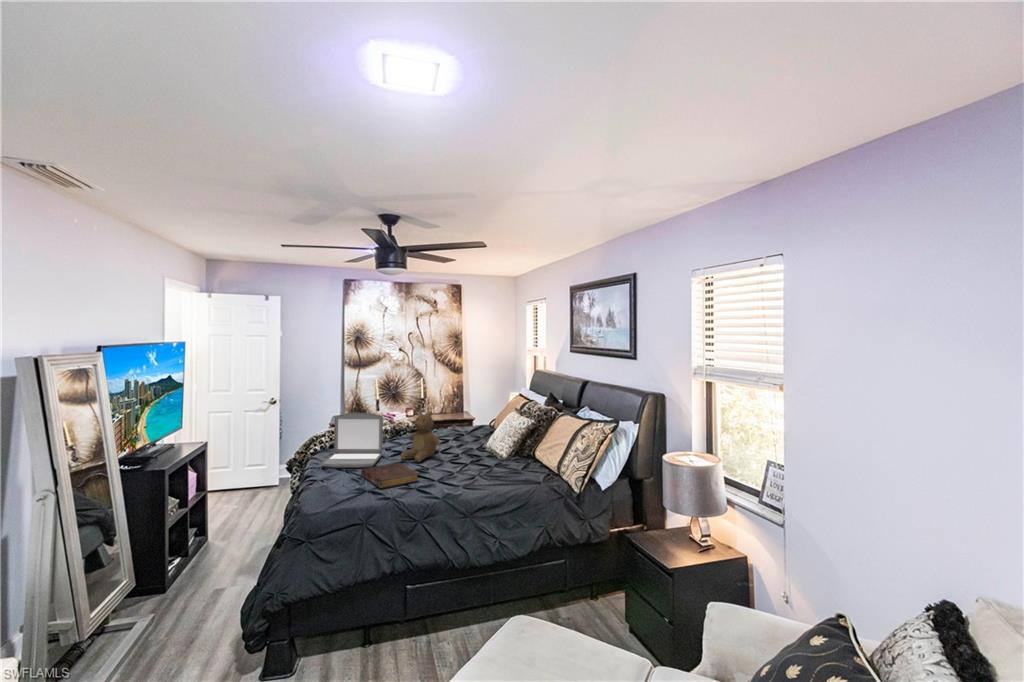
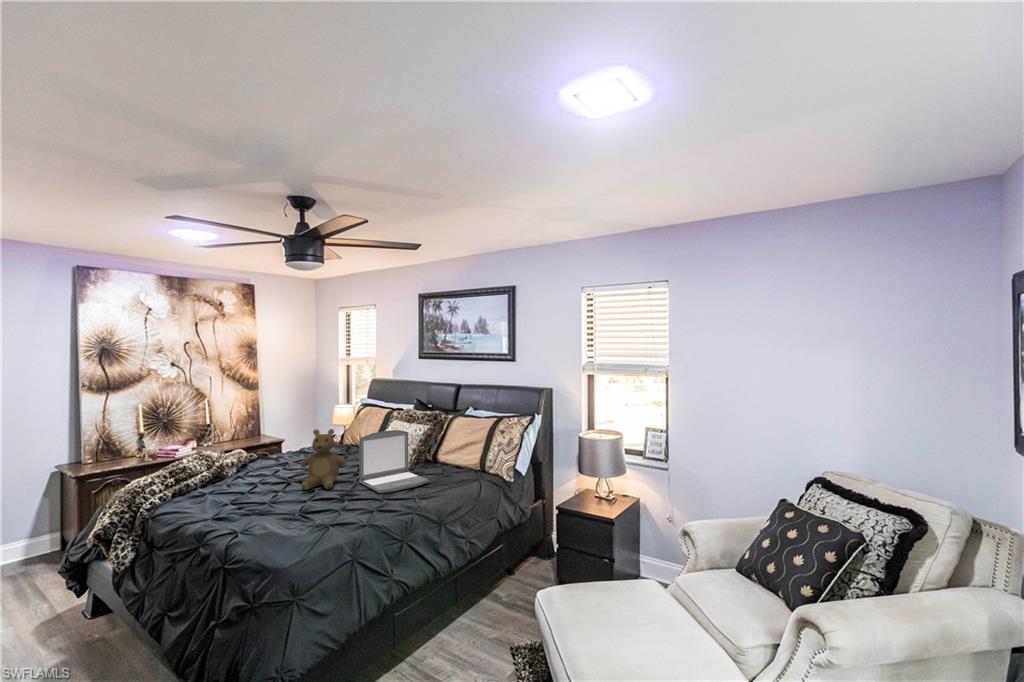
laptop: present [322,413,383,468] -> present [359,430,429,493]
book: present [361,463,419,488] -> none [287,492,365,520]

